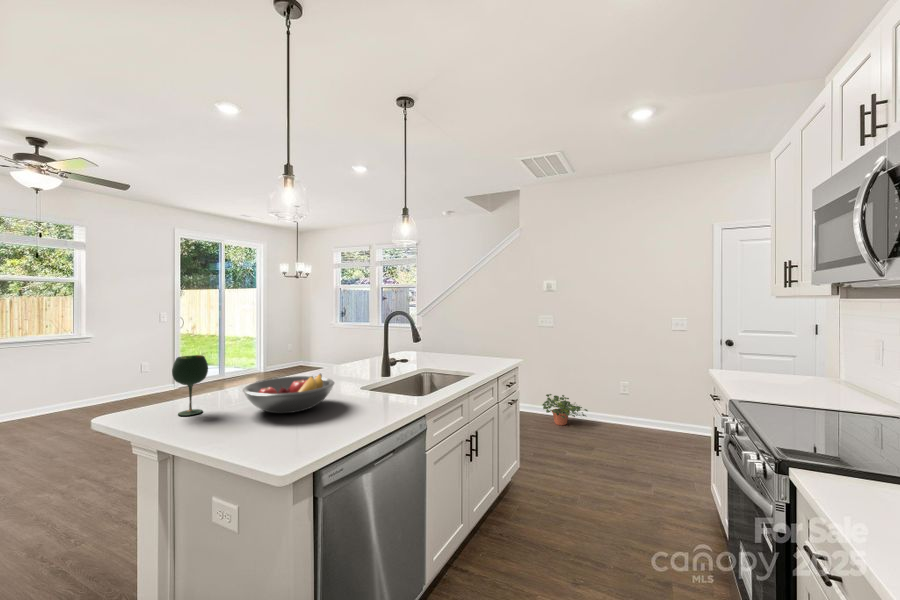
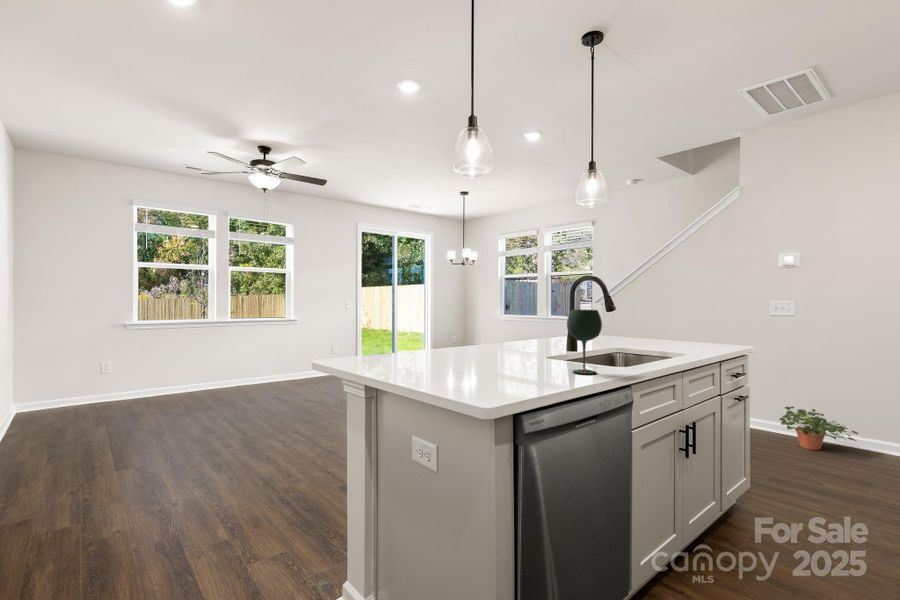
wine glass: present [172,355,208,416] -> present [567,310,602,374]
fruit bowl: present [243,374,335,413] -> none [432,332,523,368]

